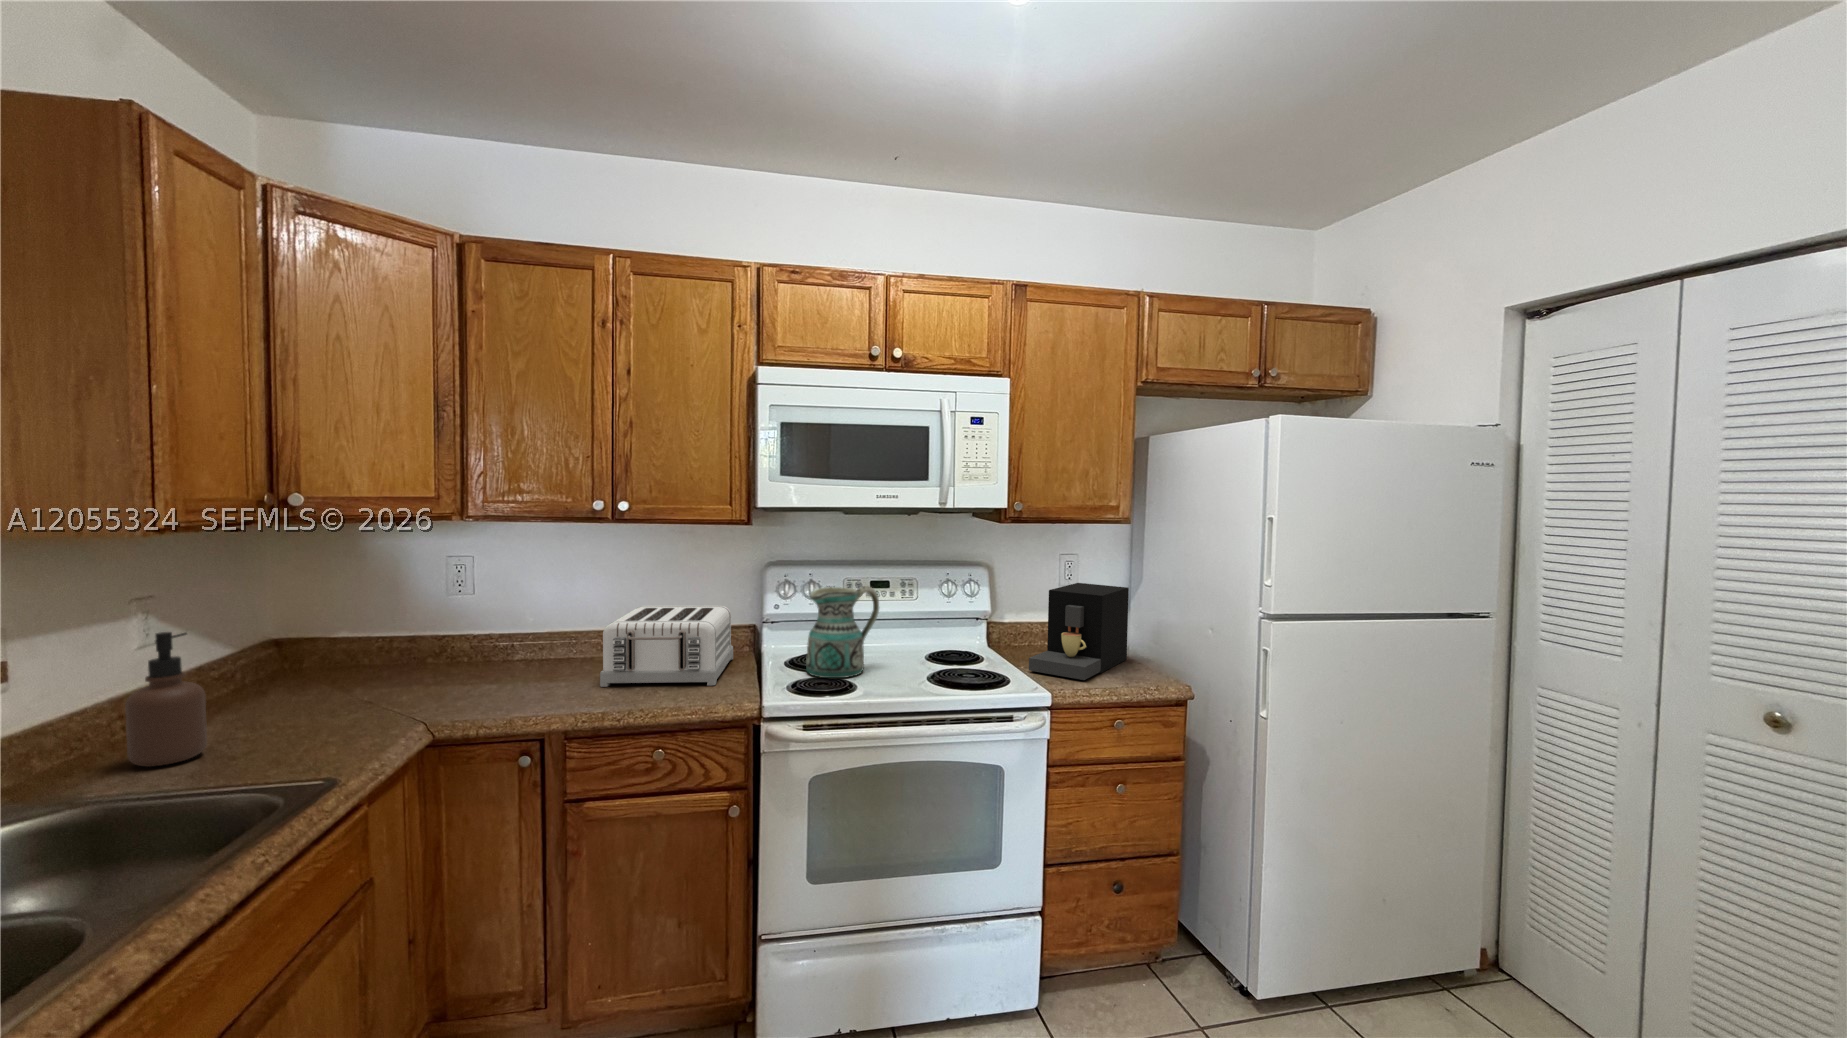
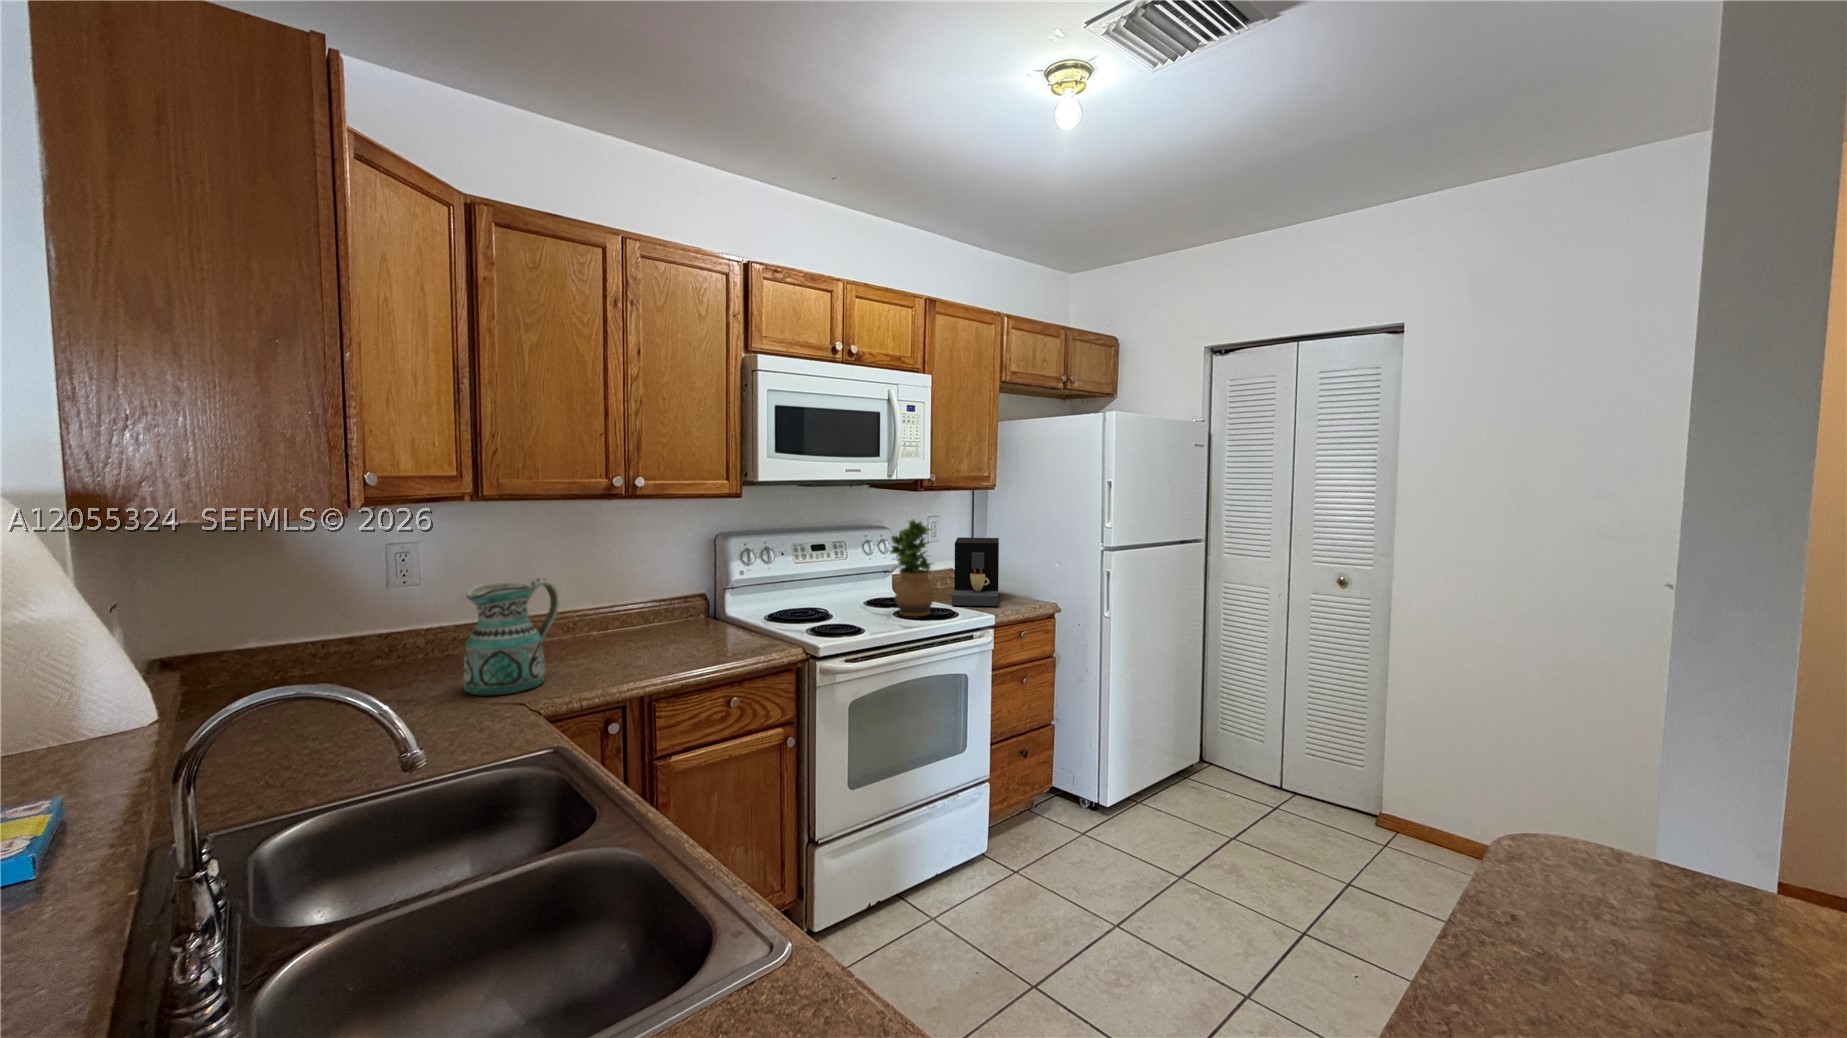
potted plant: none [935,556,993,681] -> present [890,519,934,616]
ceramic pitcher: present [806,586,879,678] -> present [464,578,559,695]
toaster: present [600,606,733,687] -> none [606,576,735,657]
soap dispenser: present [125,632,207,767] -> none [266,626,350,777]

